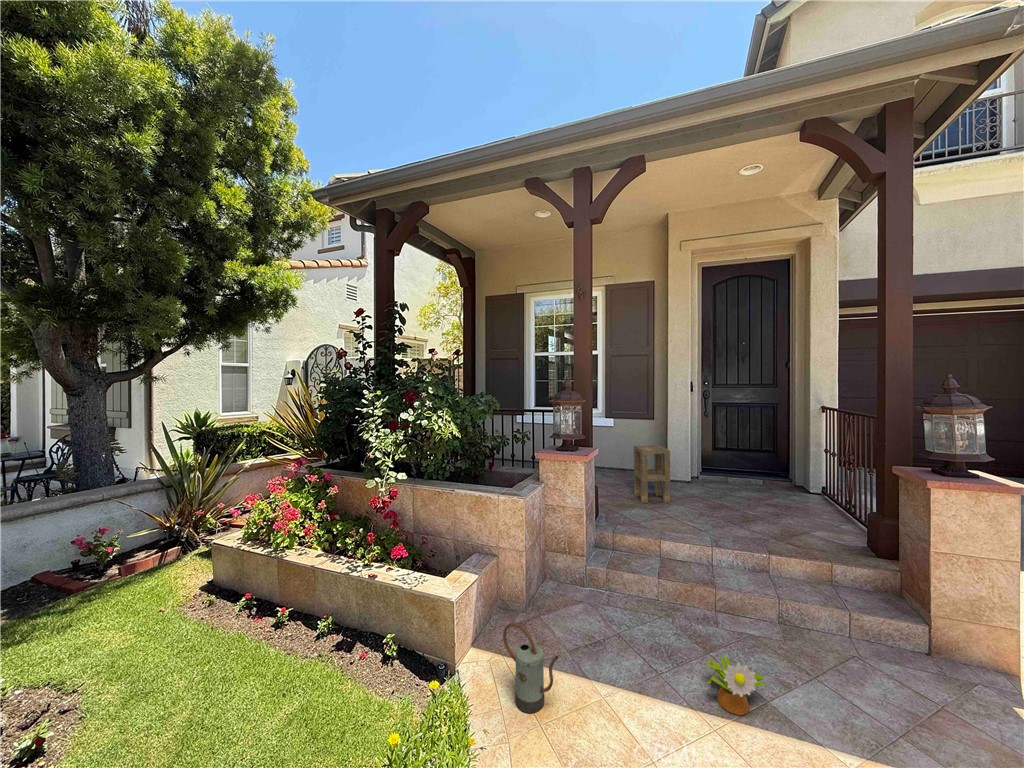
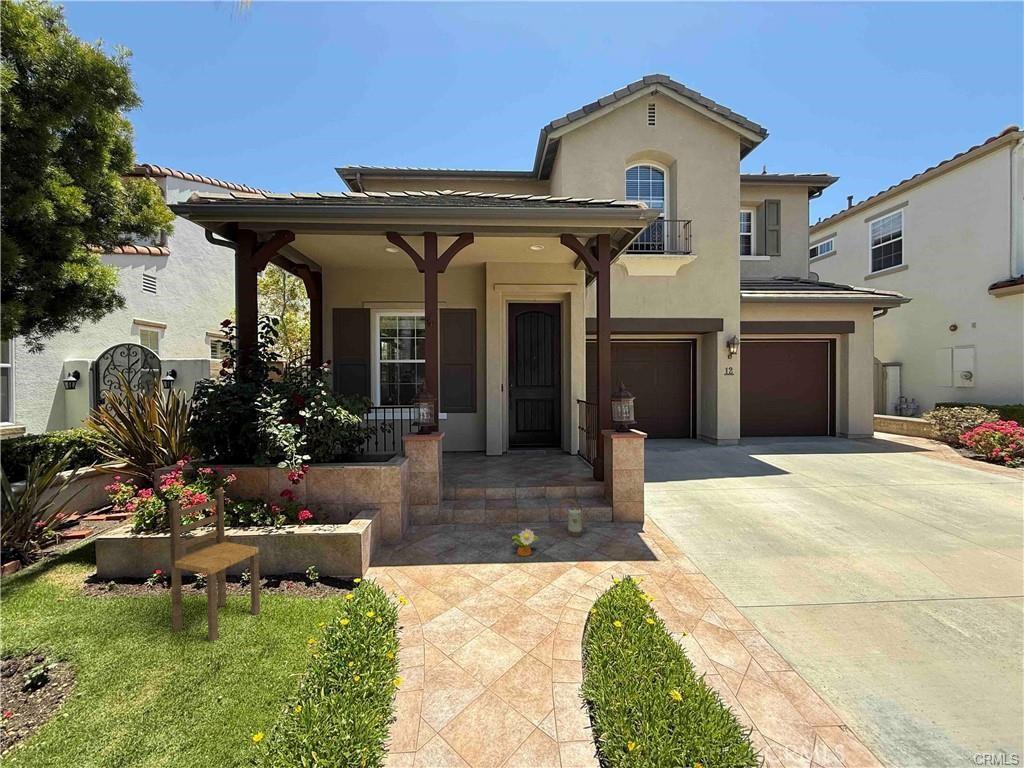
side table: present [634,445,670,503] -> none [466,431,491,471]
chair: none [206,512,306,745] -> present [169,488,260,641]
watering can: present [503,623,559,713] -> present [559,499,591,537]

